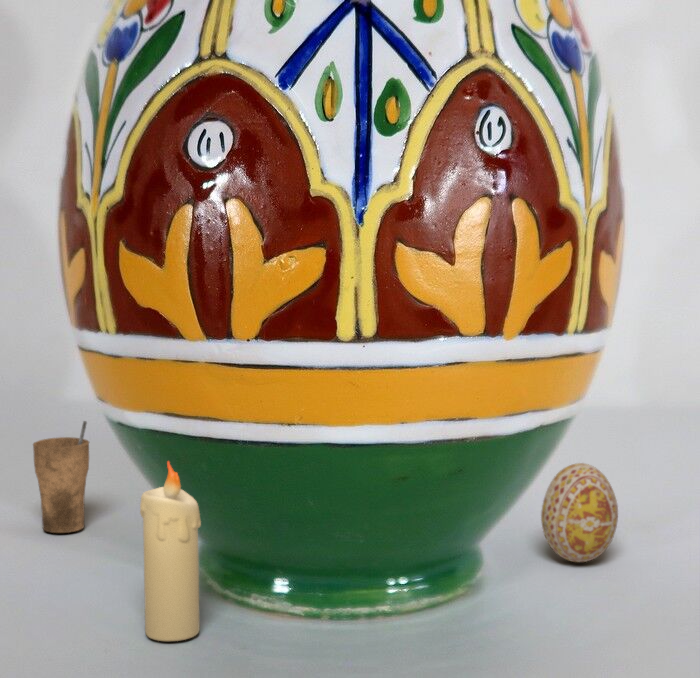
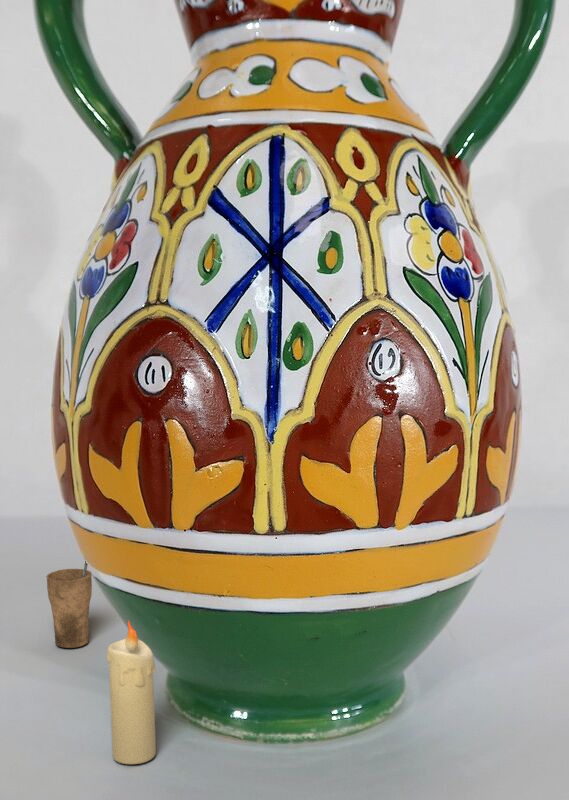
decorative egg: present [541,463,618,562] -> none [451,607,515,689]

